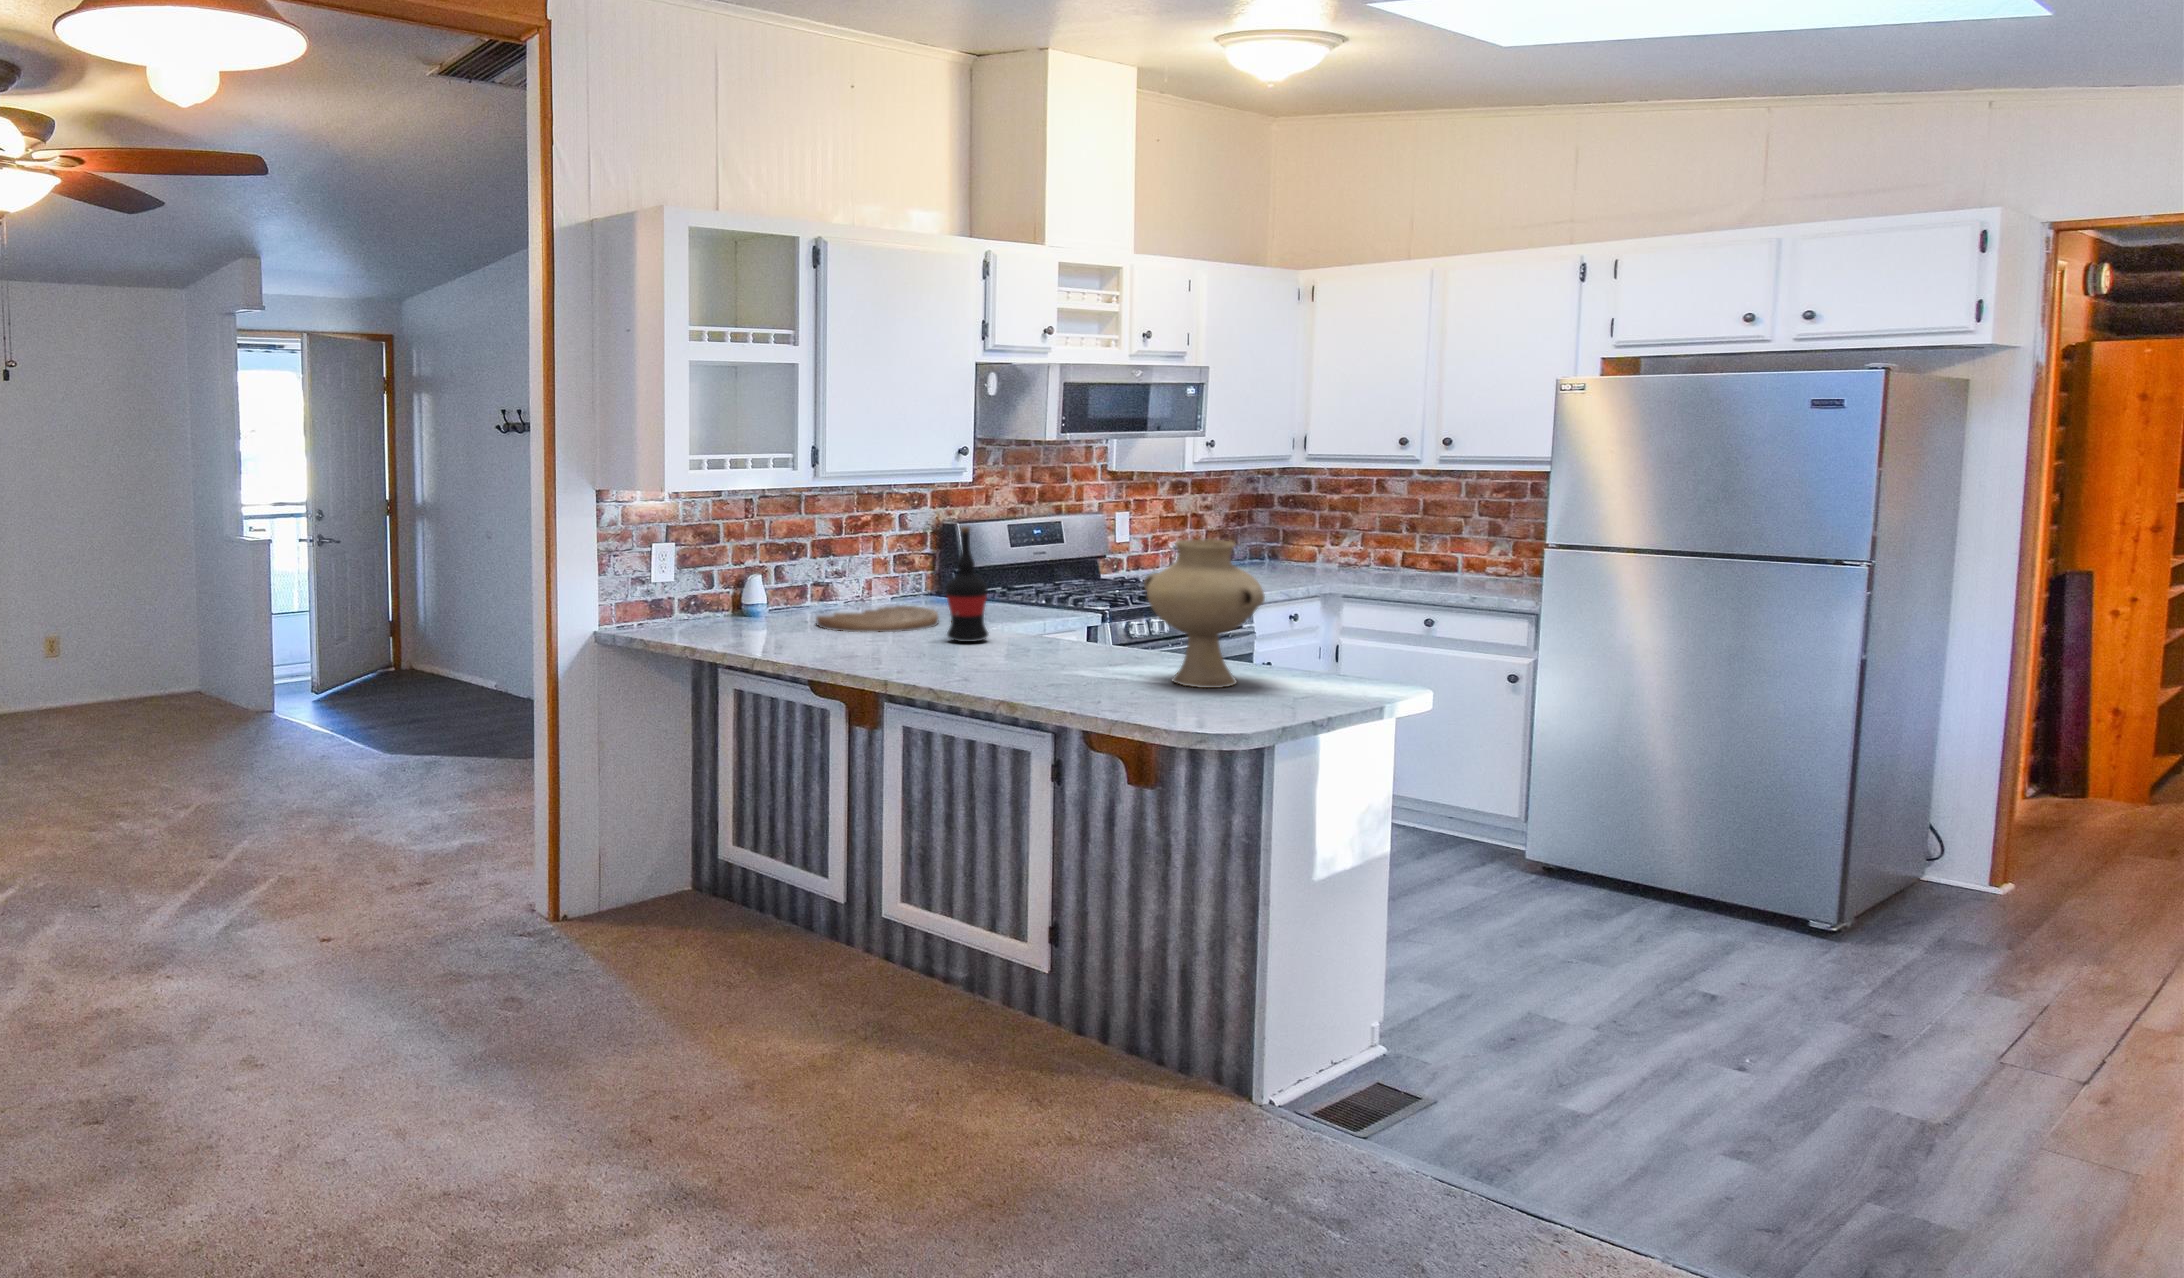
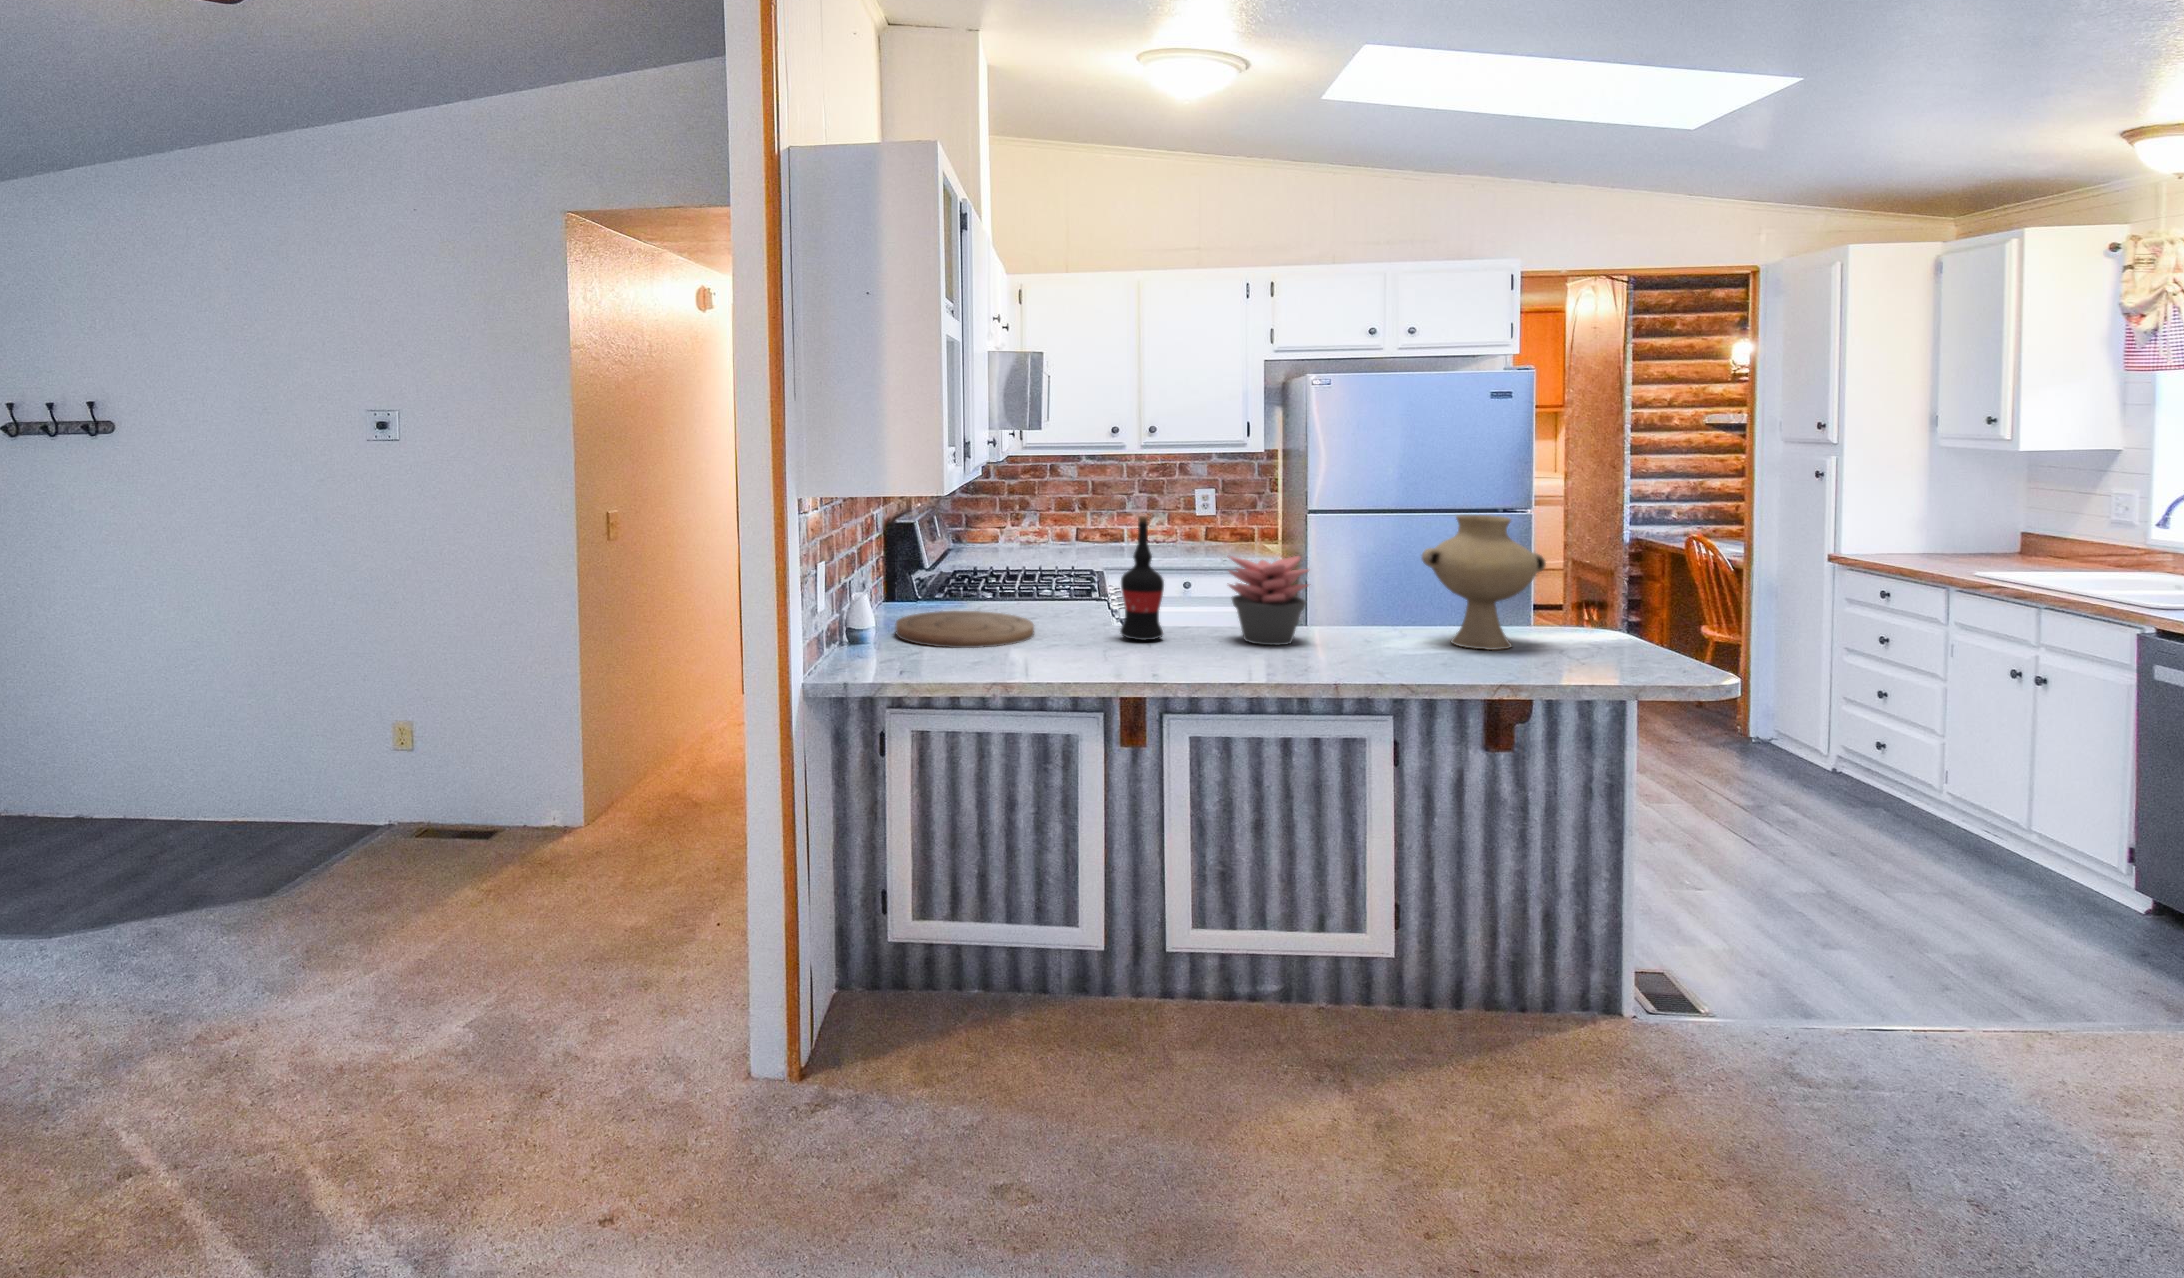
succulent plant: none [1006,569,1090,659] -> present [1229,556,1309,645]

